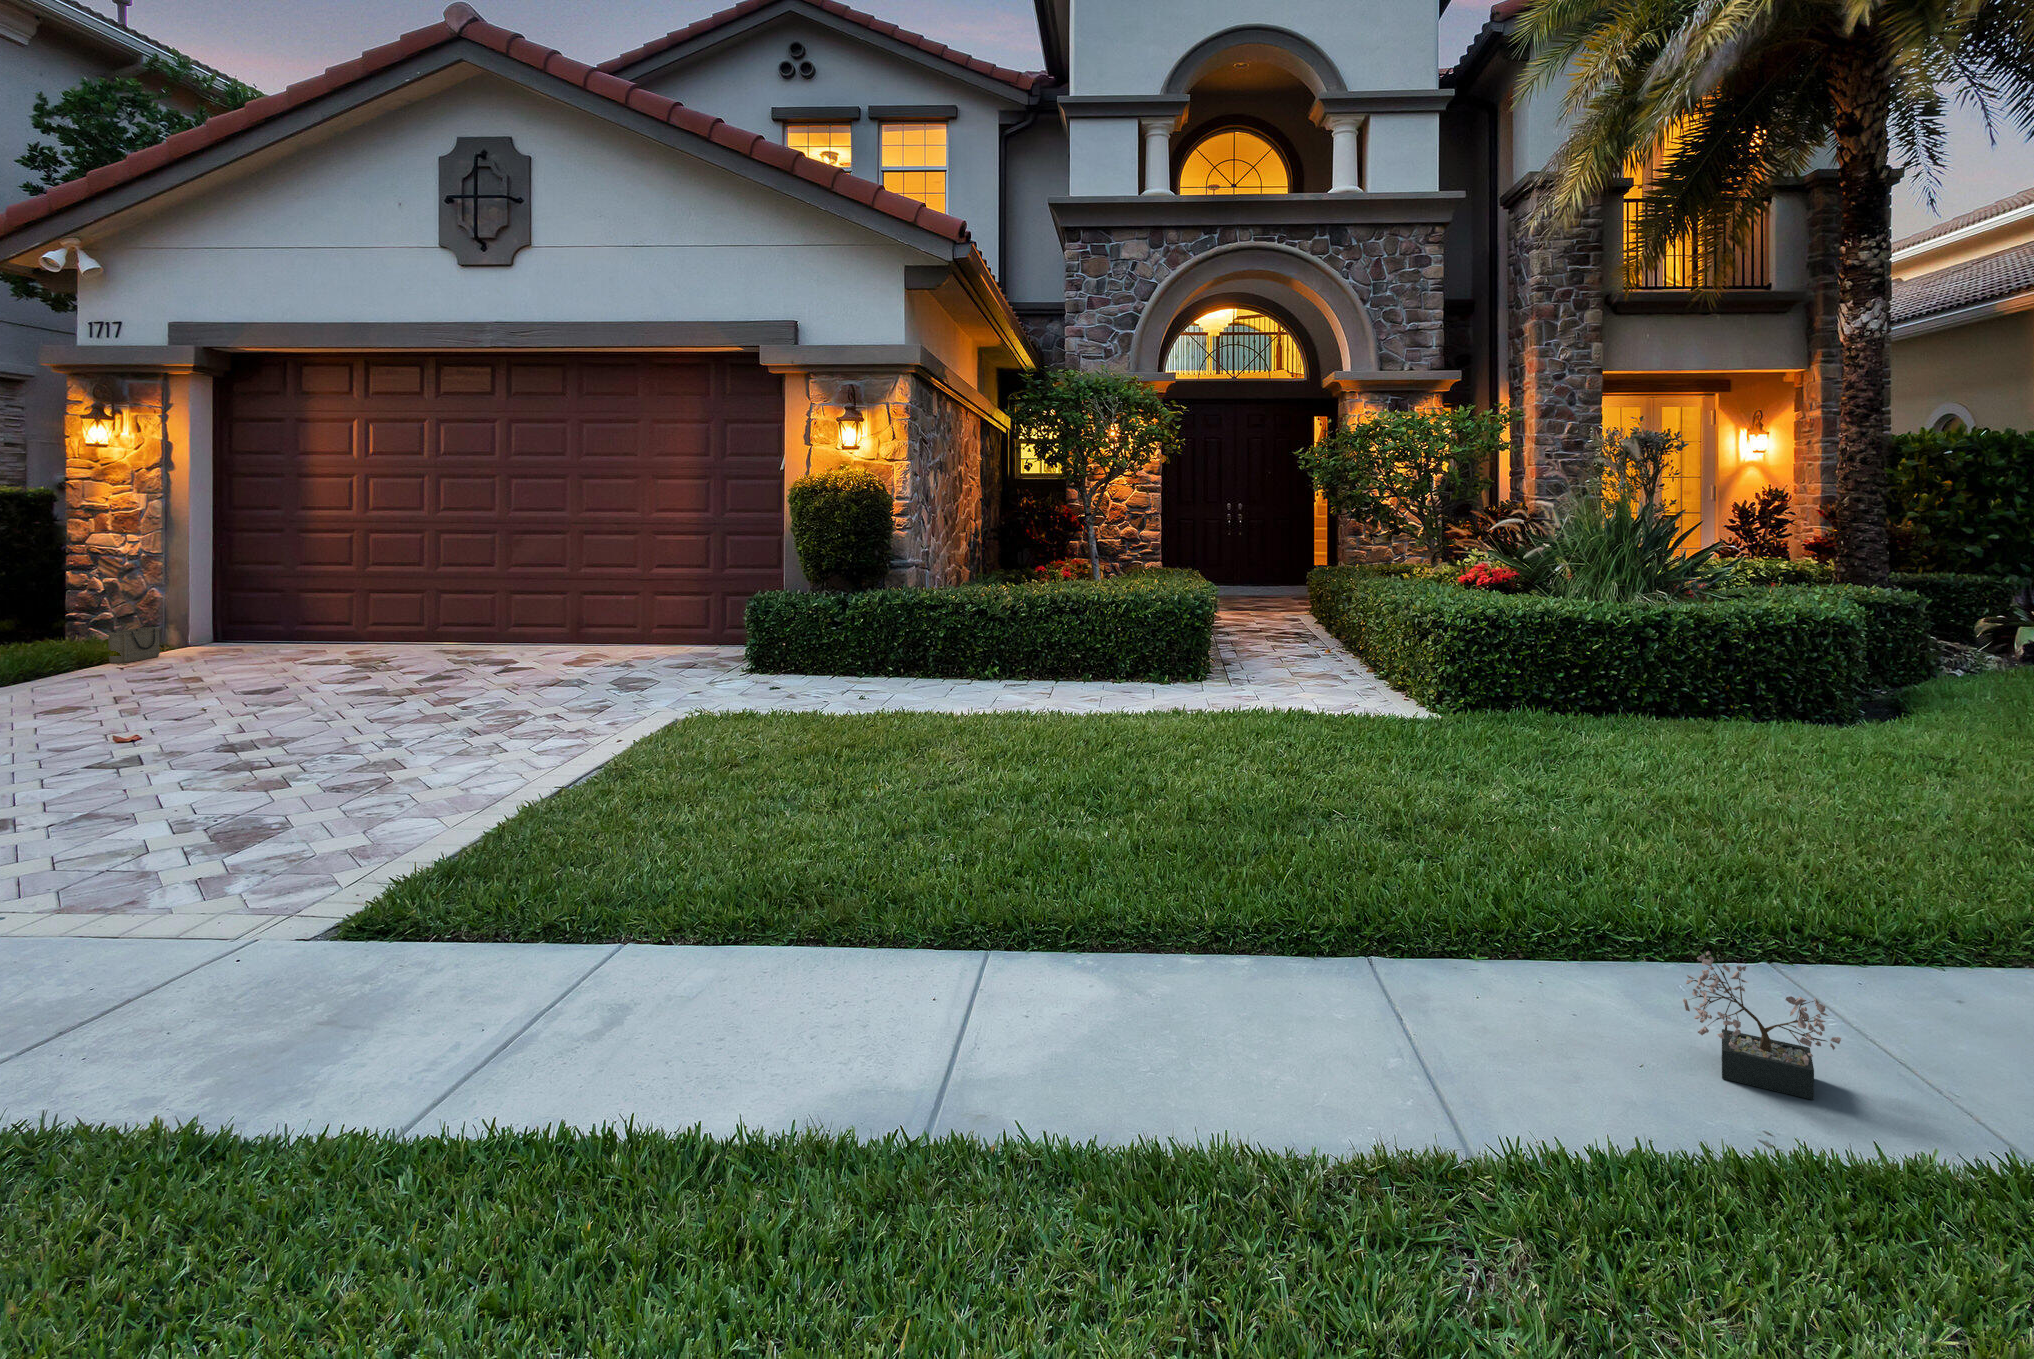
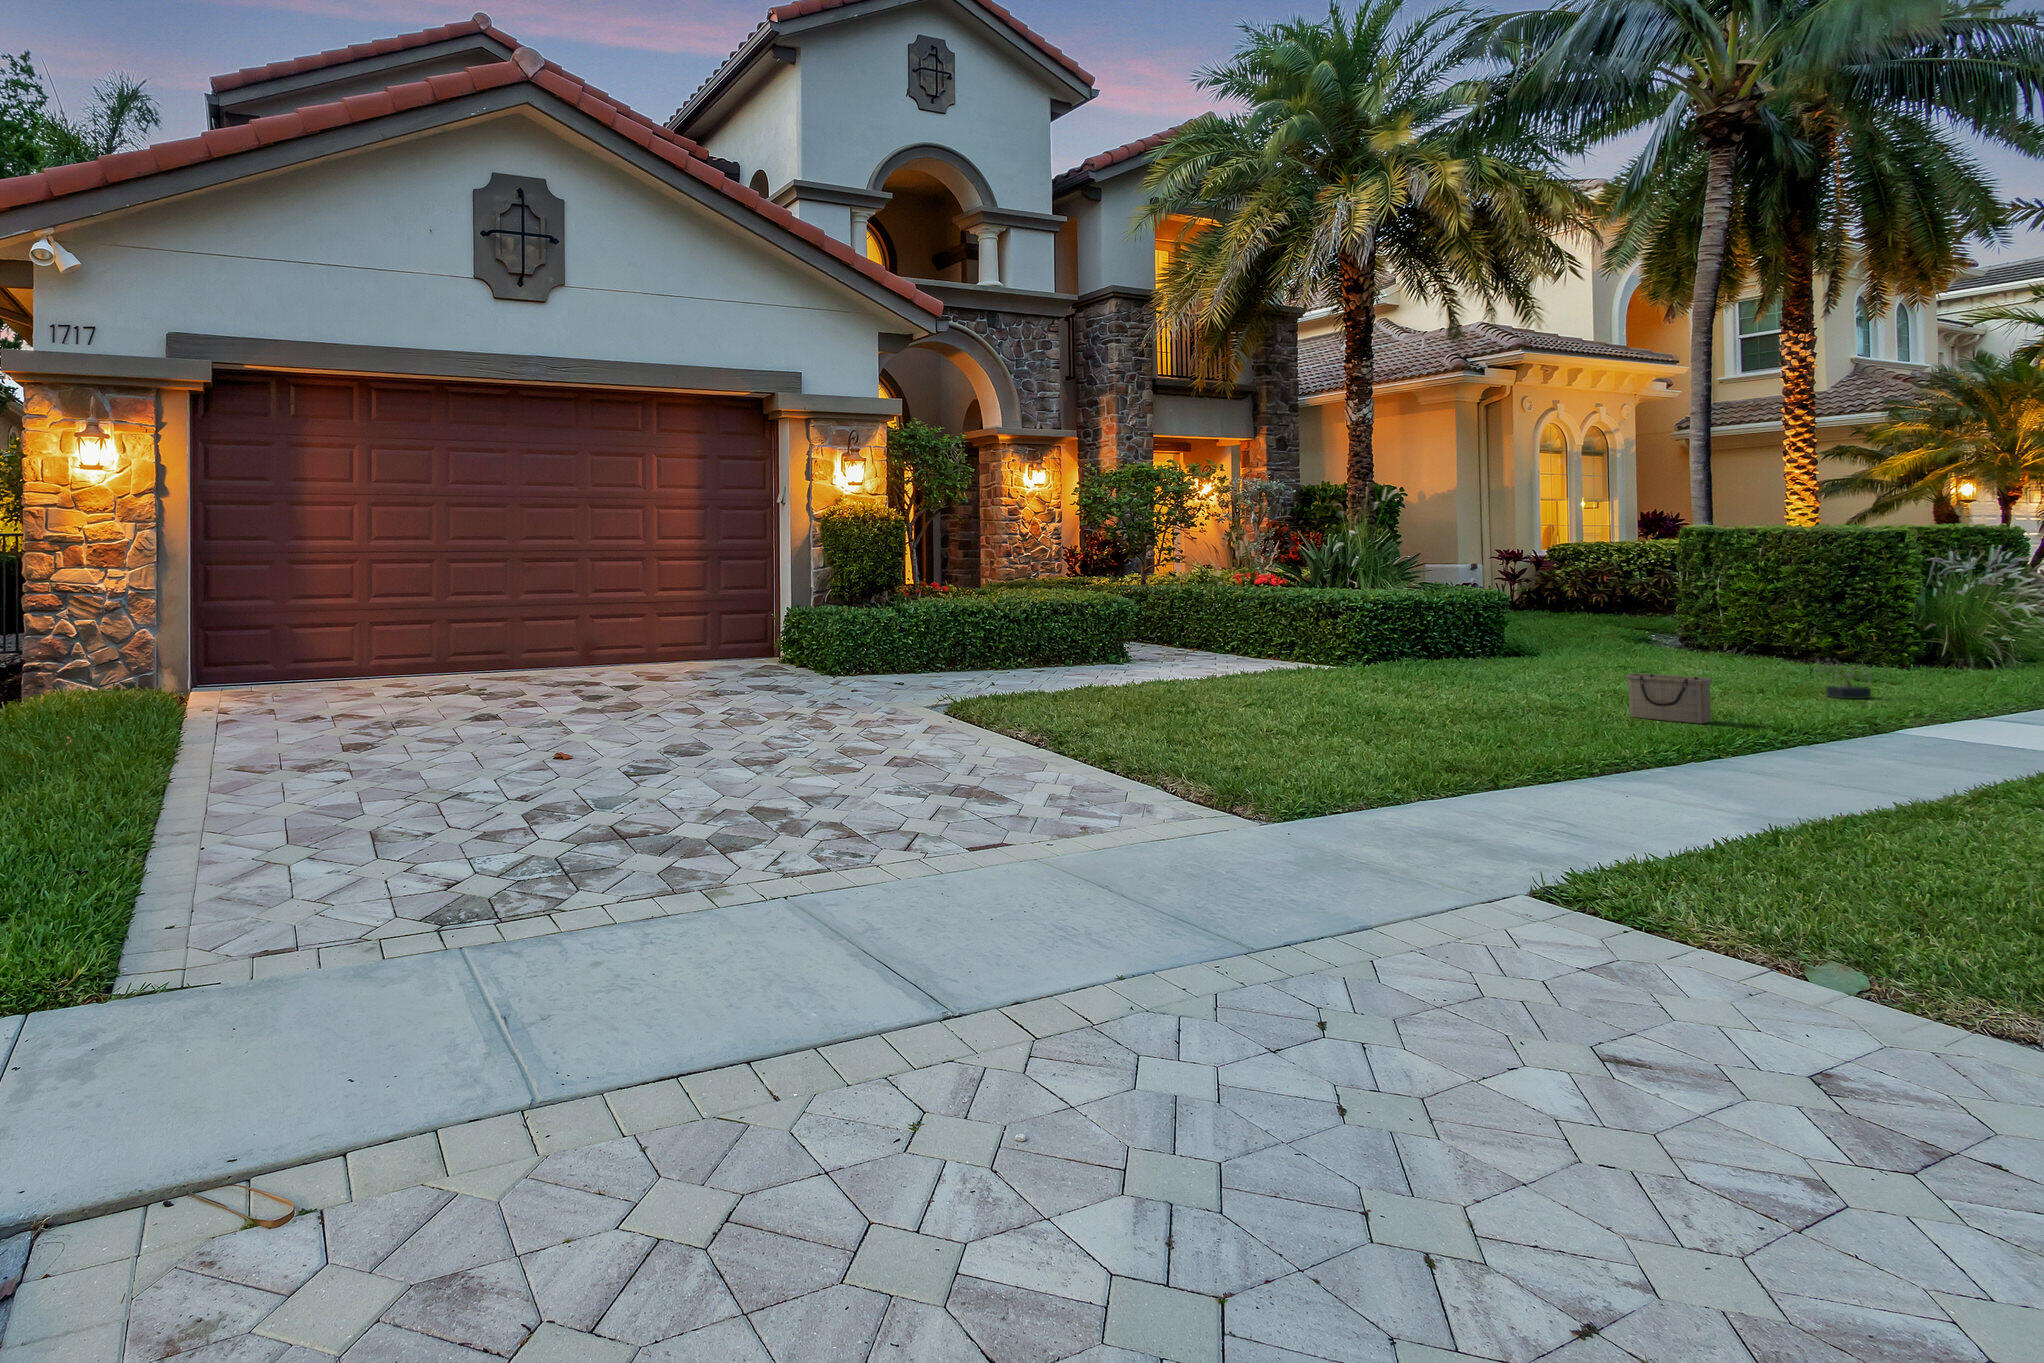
basket: present [106,627,161,663] -> present [1626,673,1712,724]

